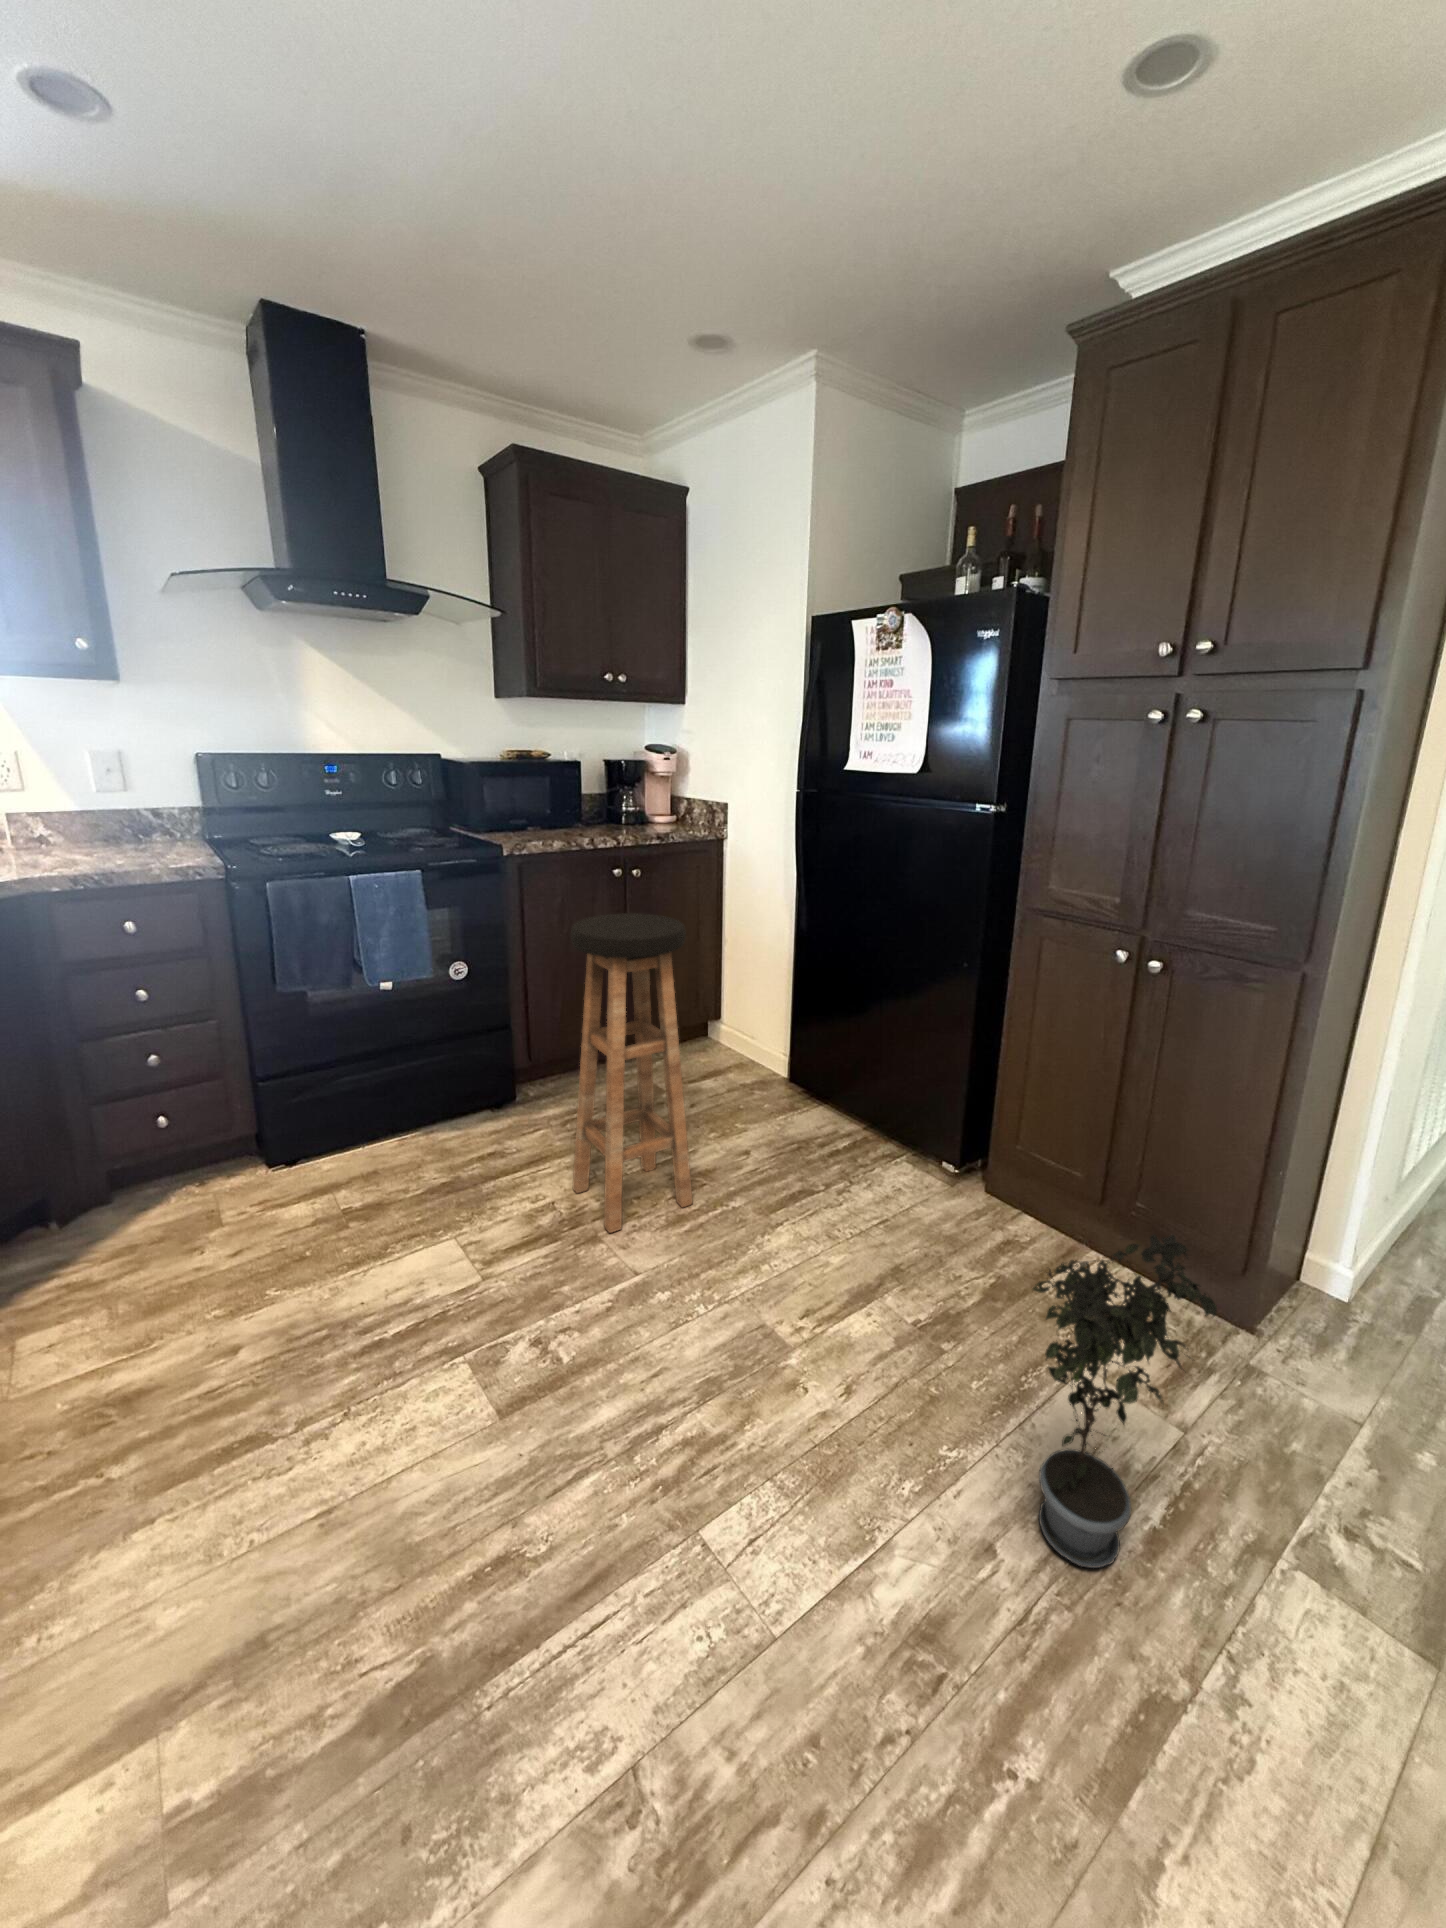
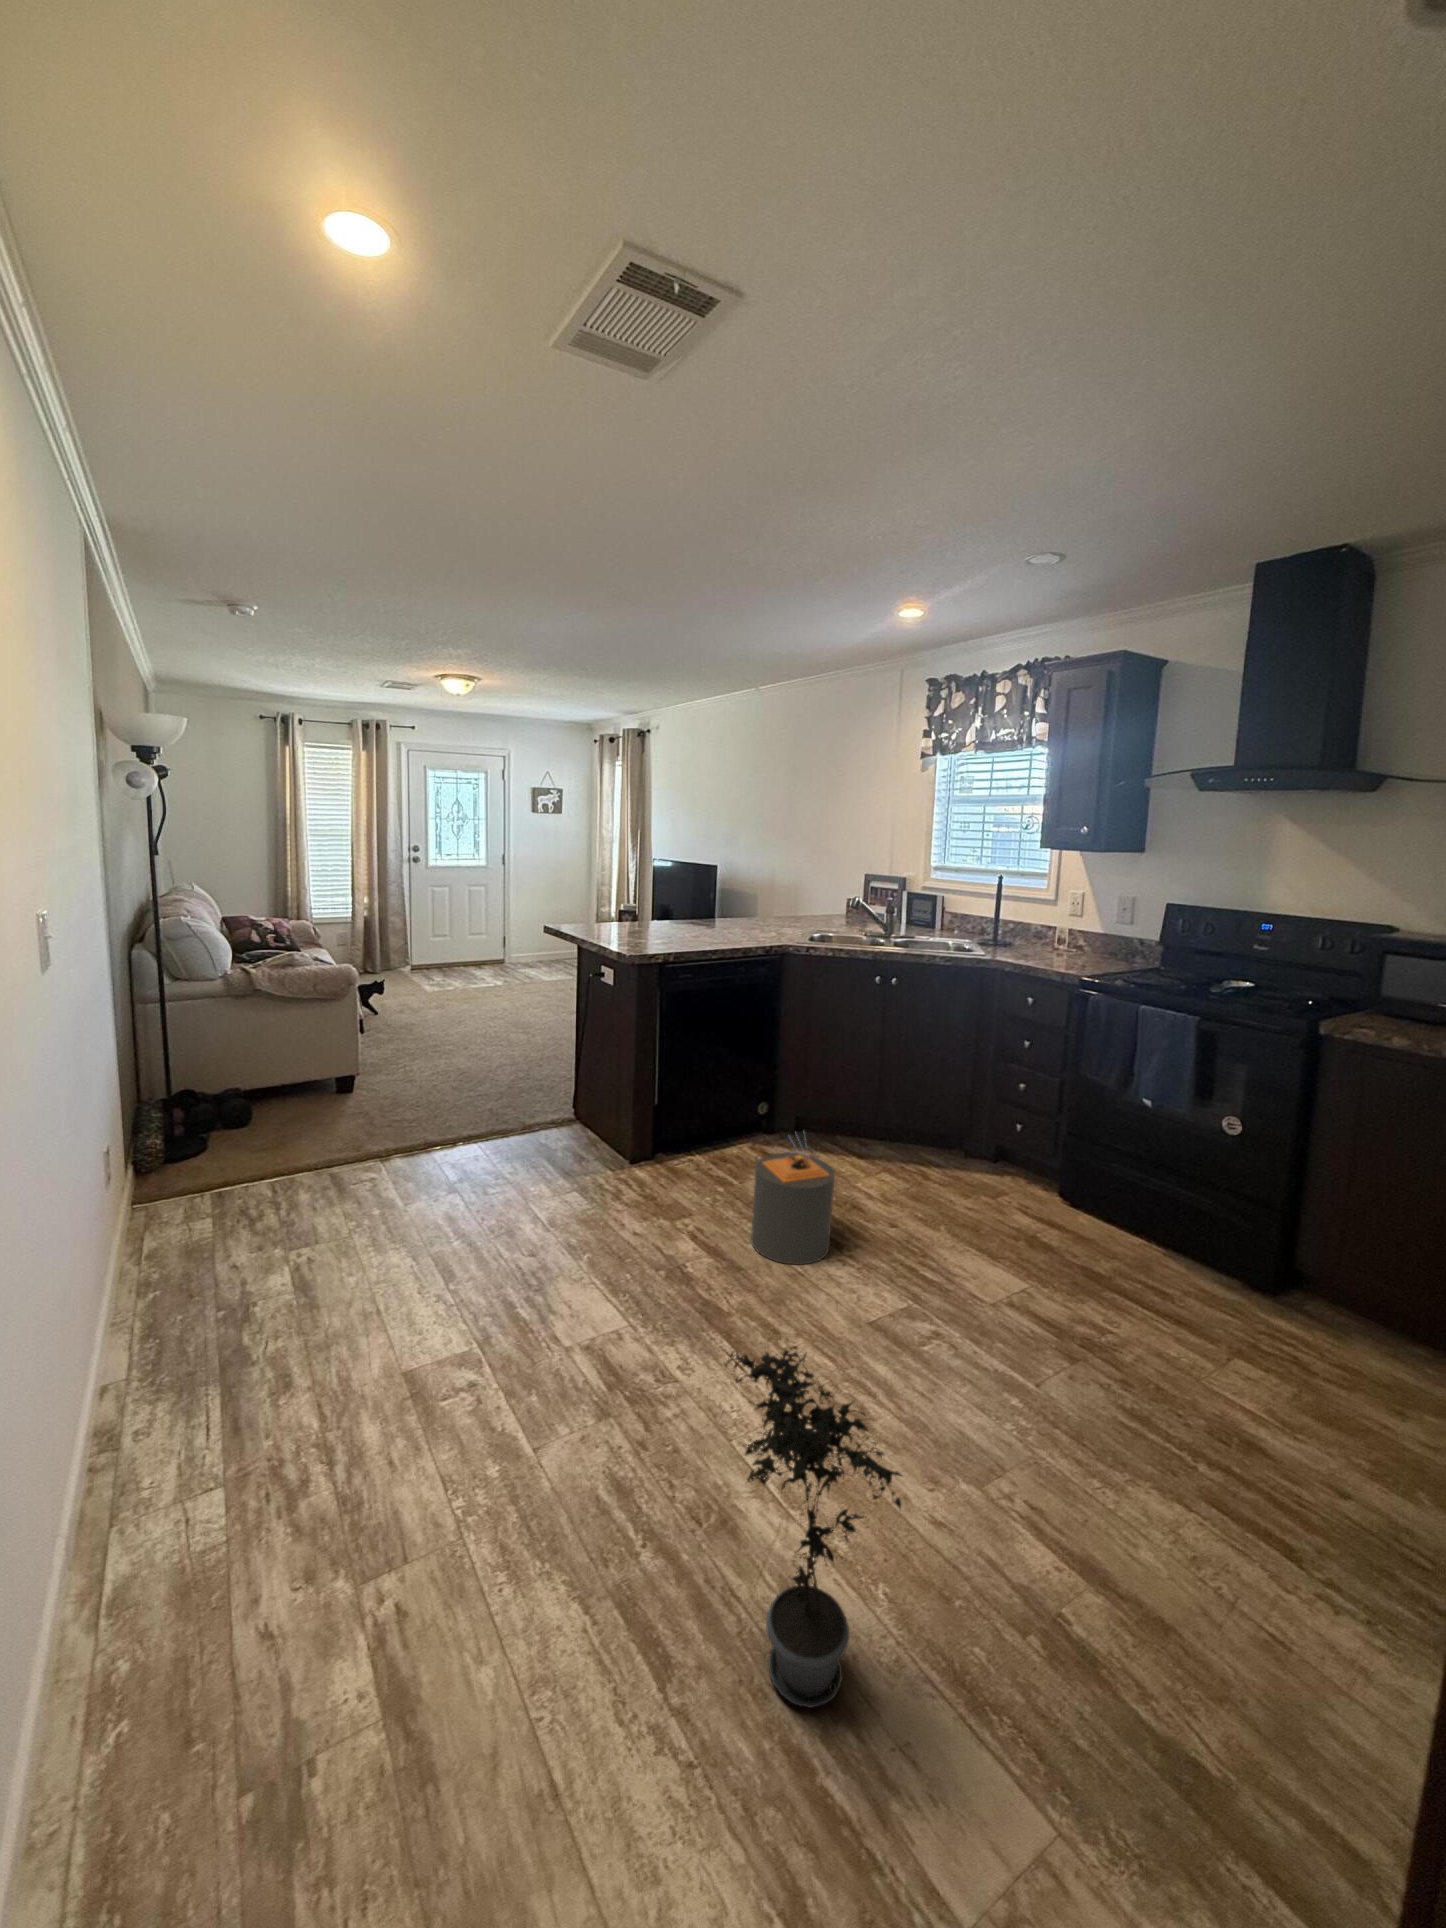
bar stool: present [571,913,693,1233] -> none [1084,1085,1265,1431]
trash can: none [55,1315,298,1619] -> present [751,1130,835,1265]

